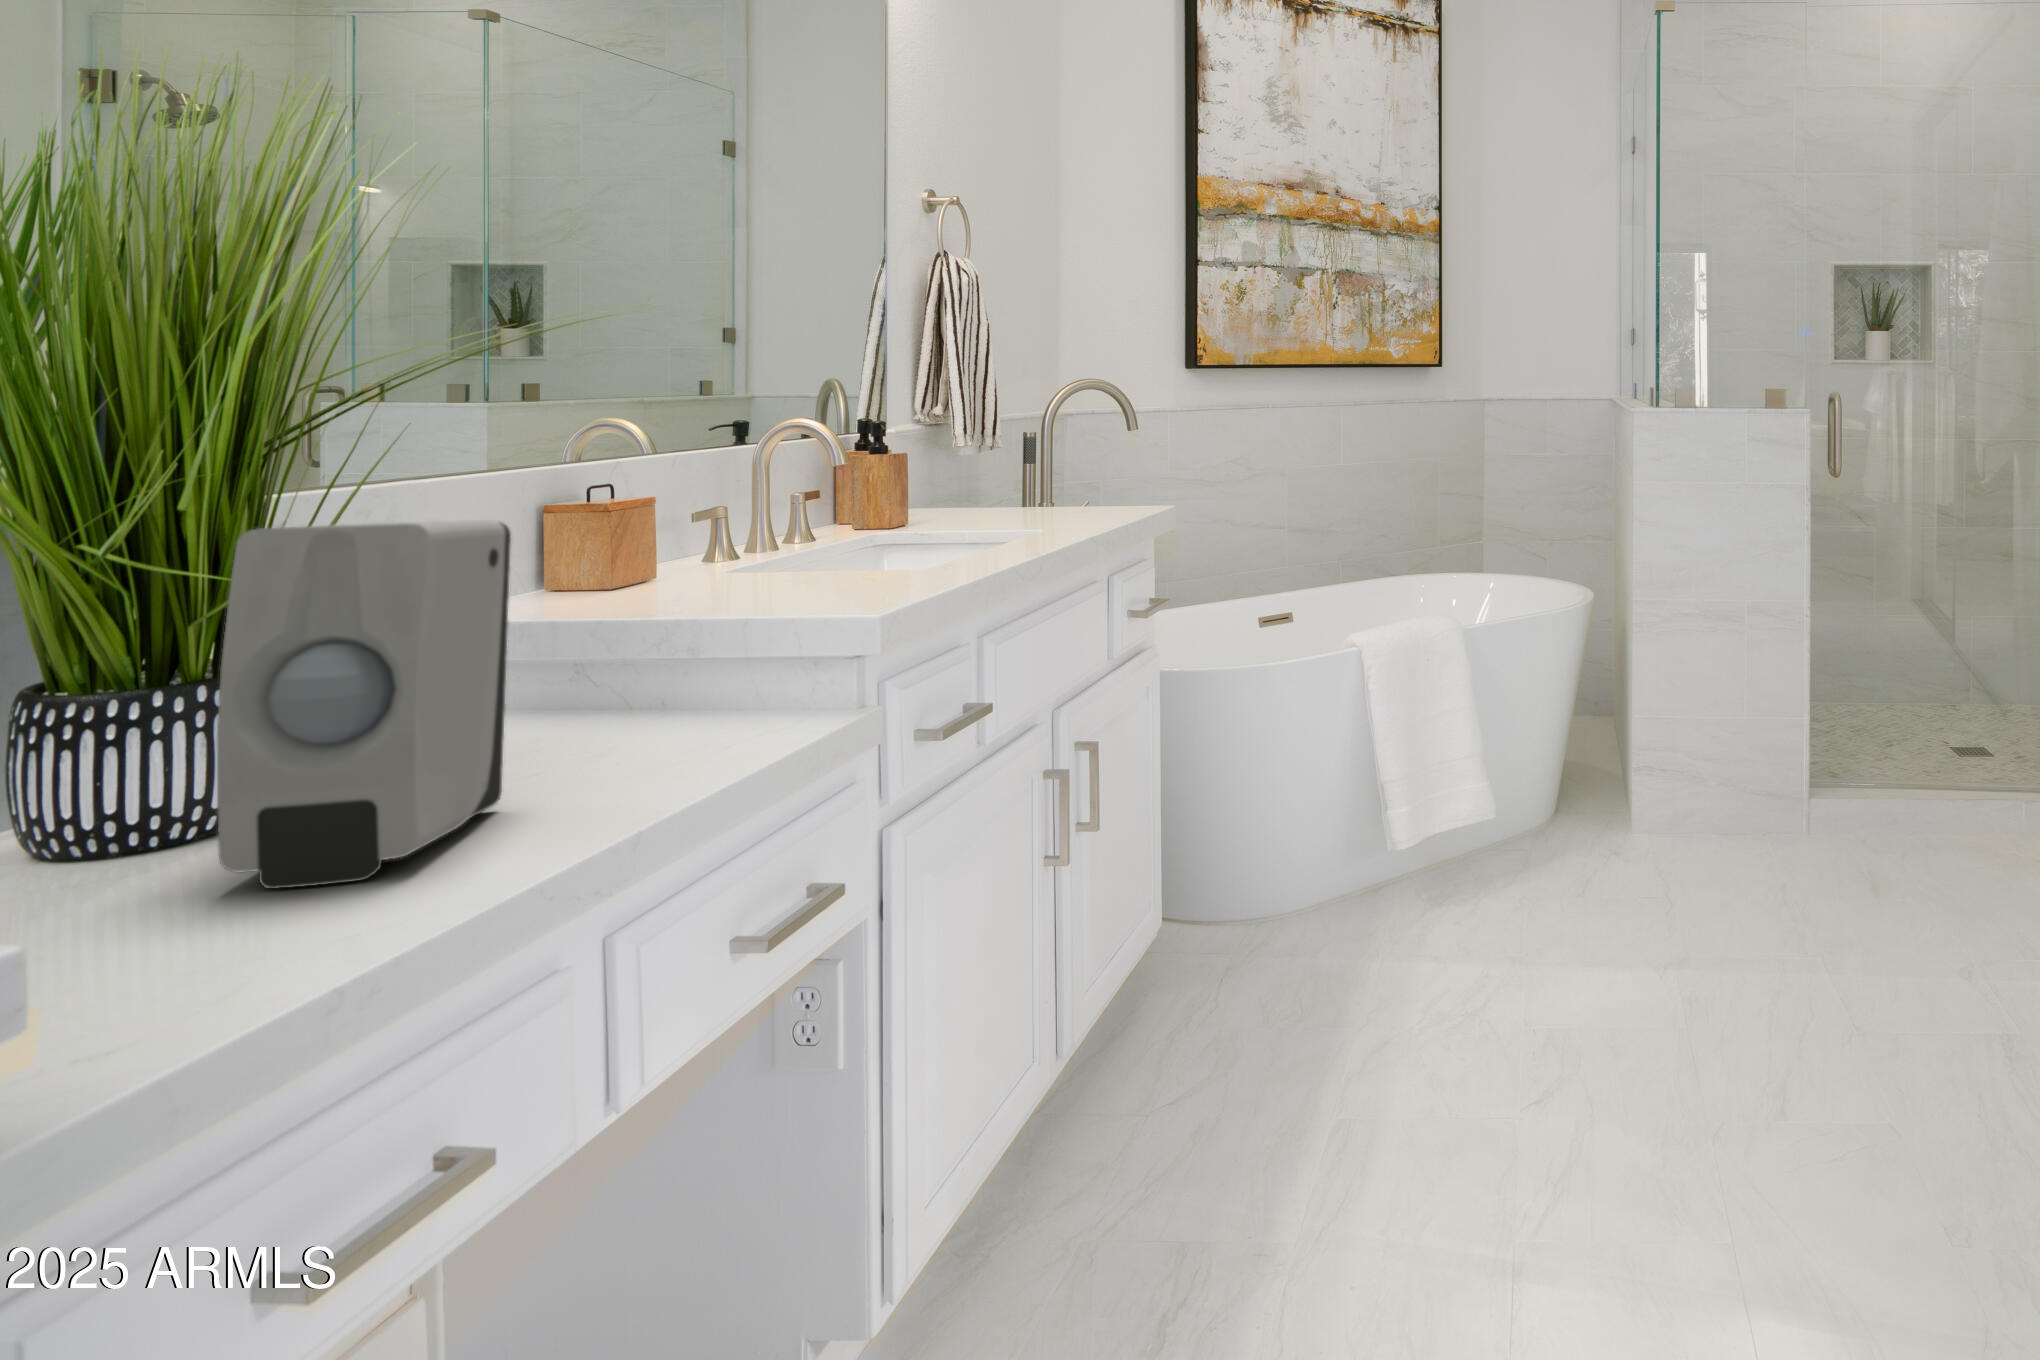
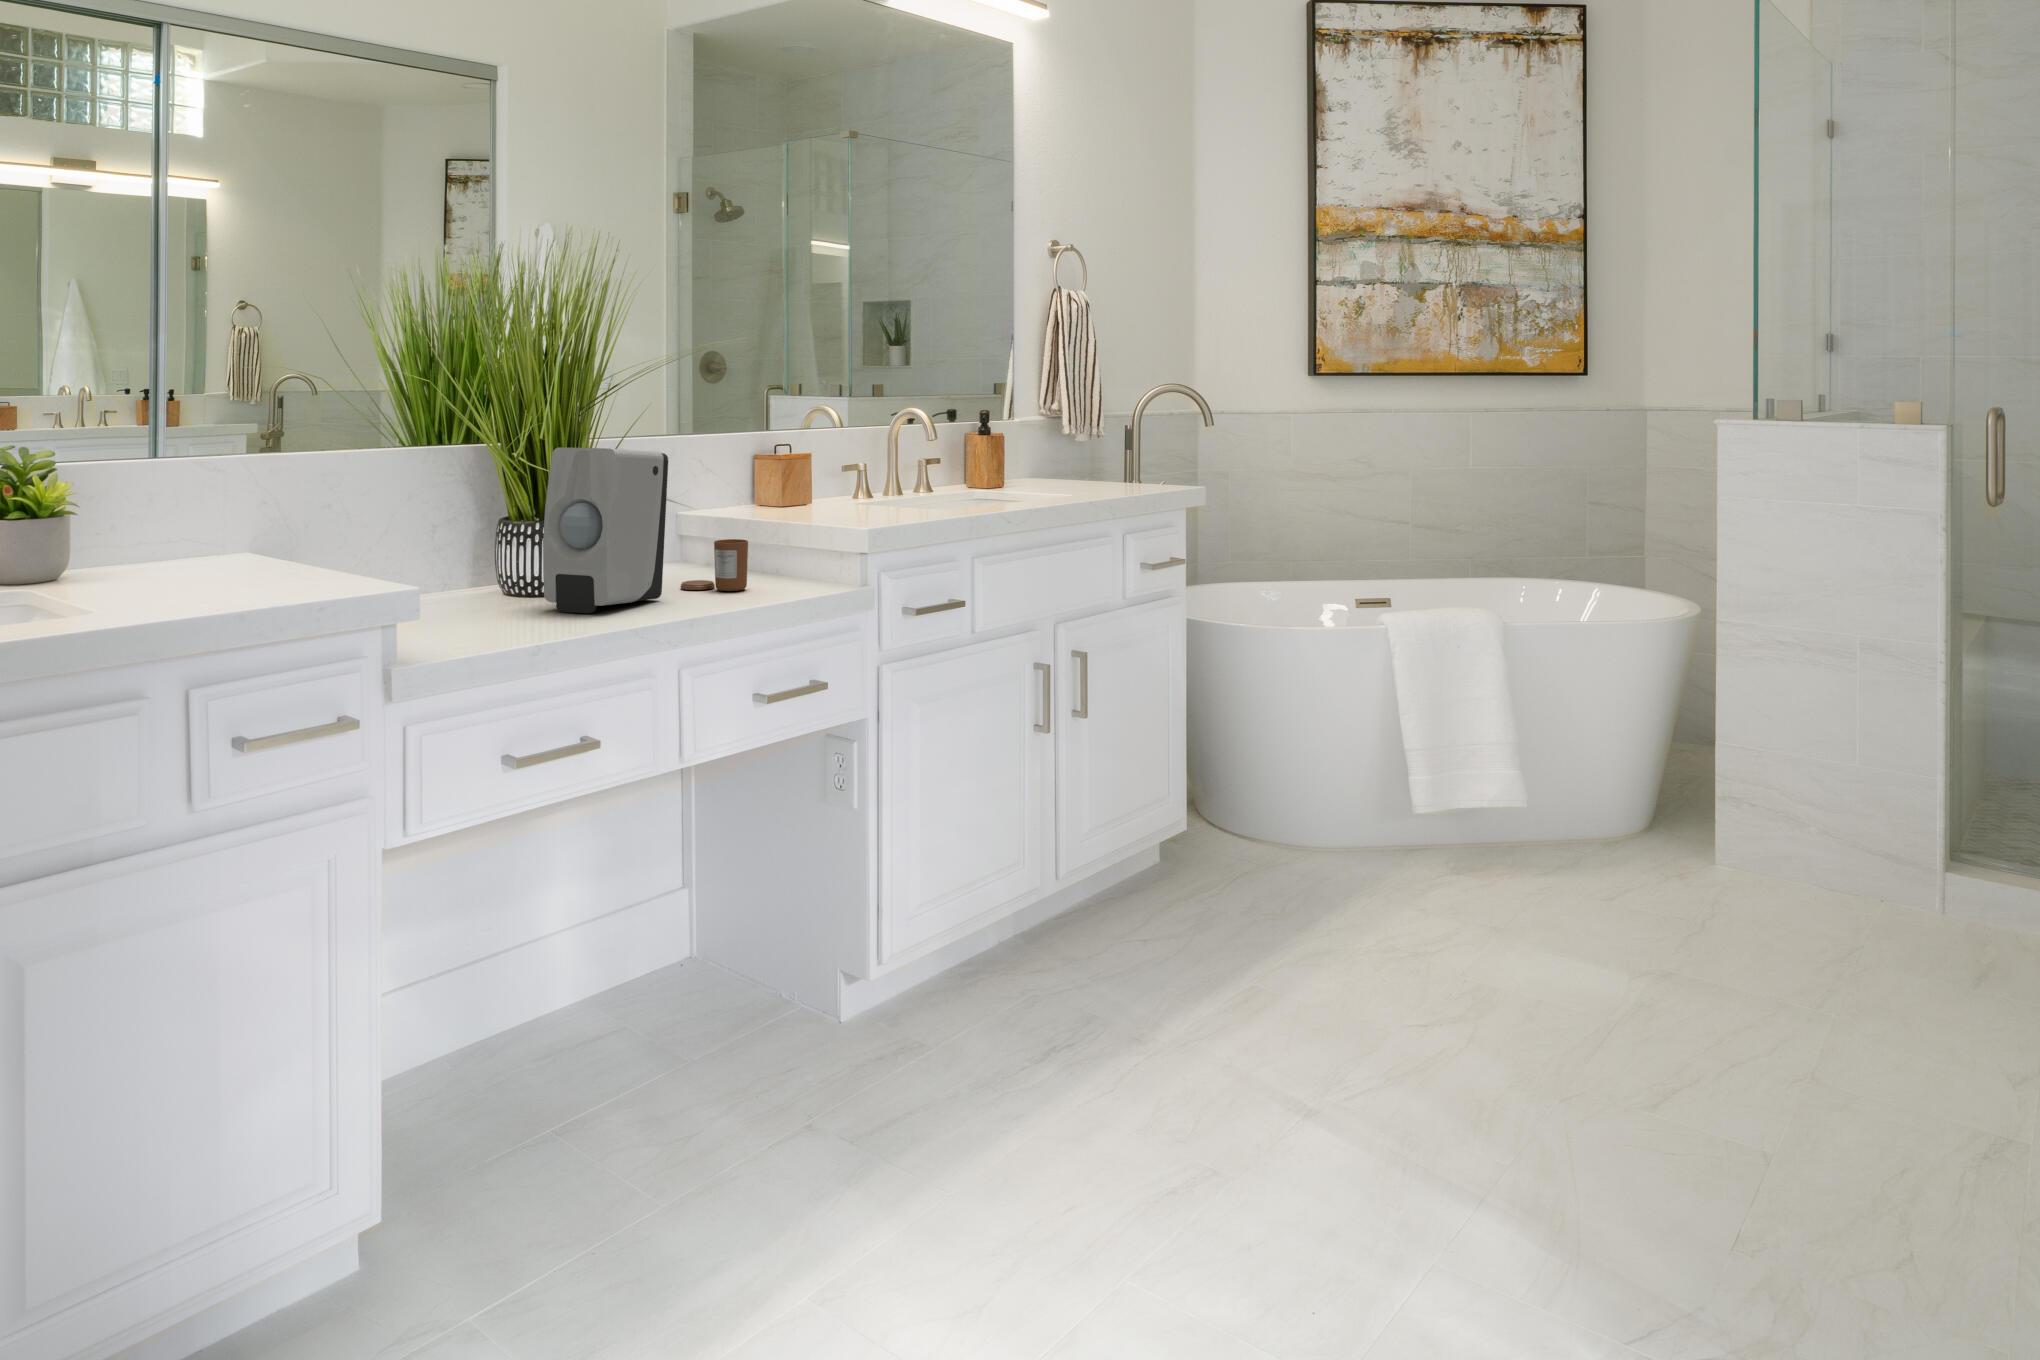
candle: none [505,663,660,773] -> present [681,539,748,591]

